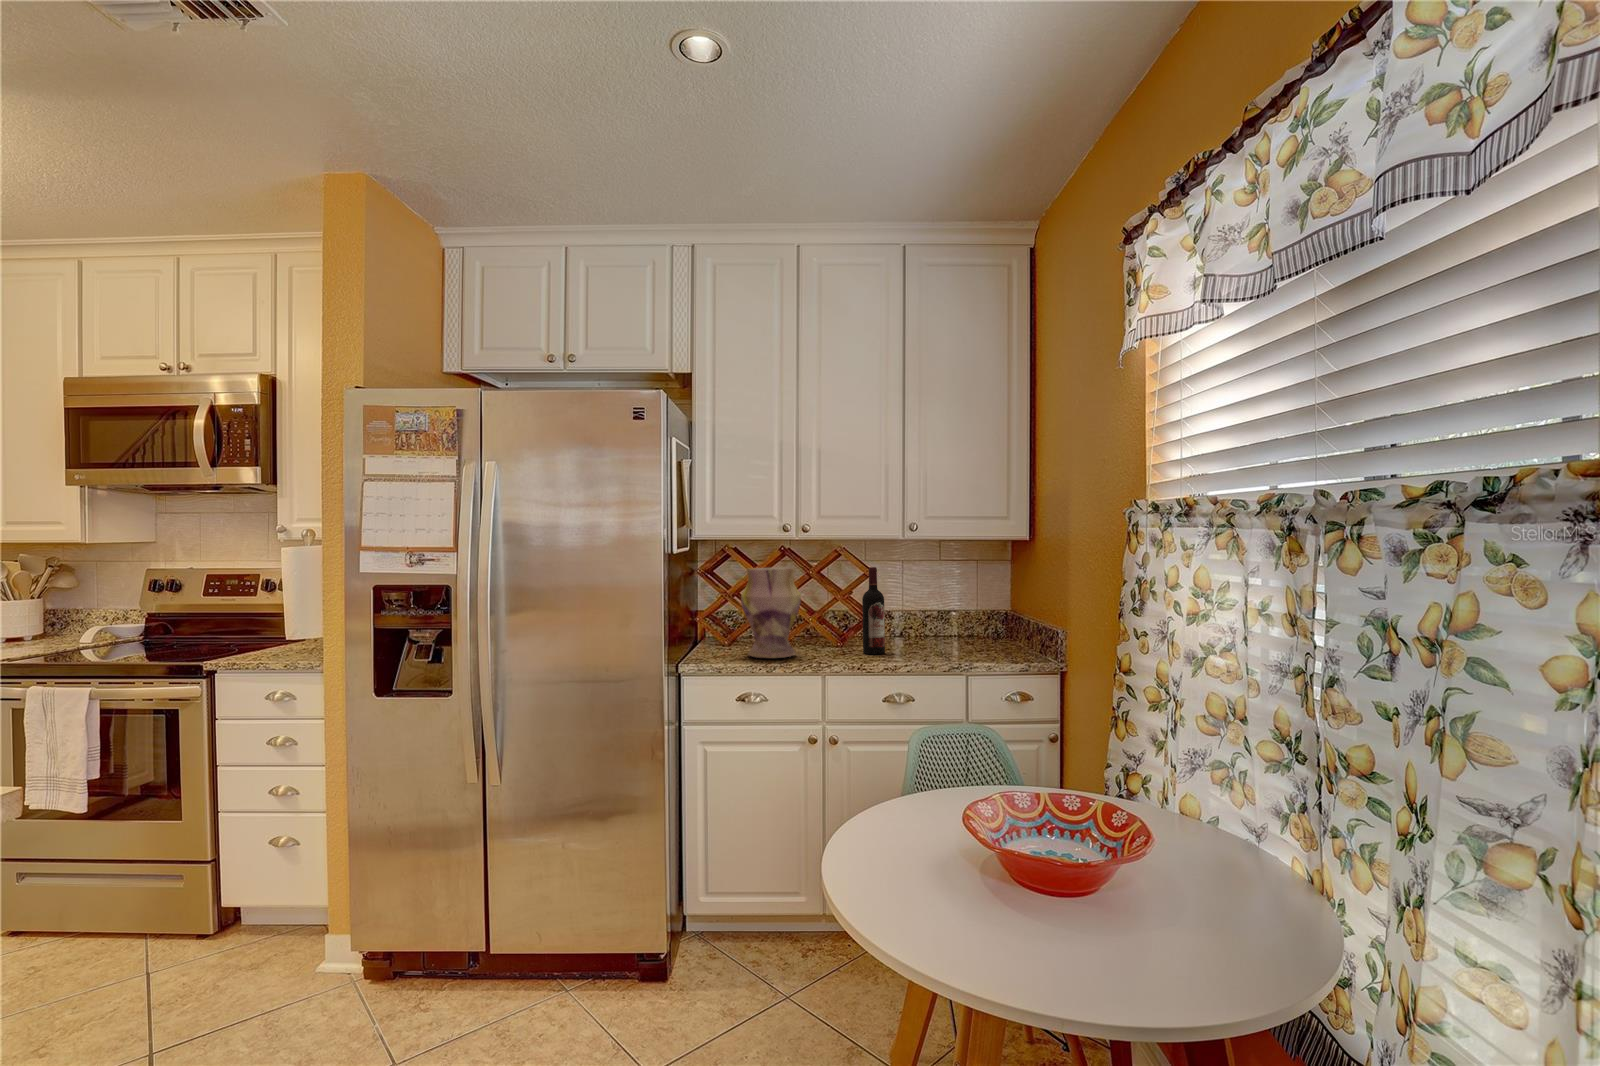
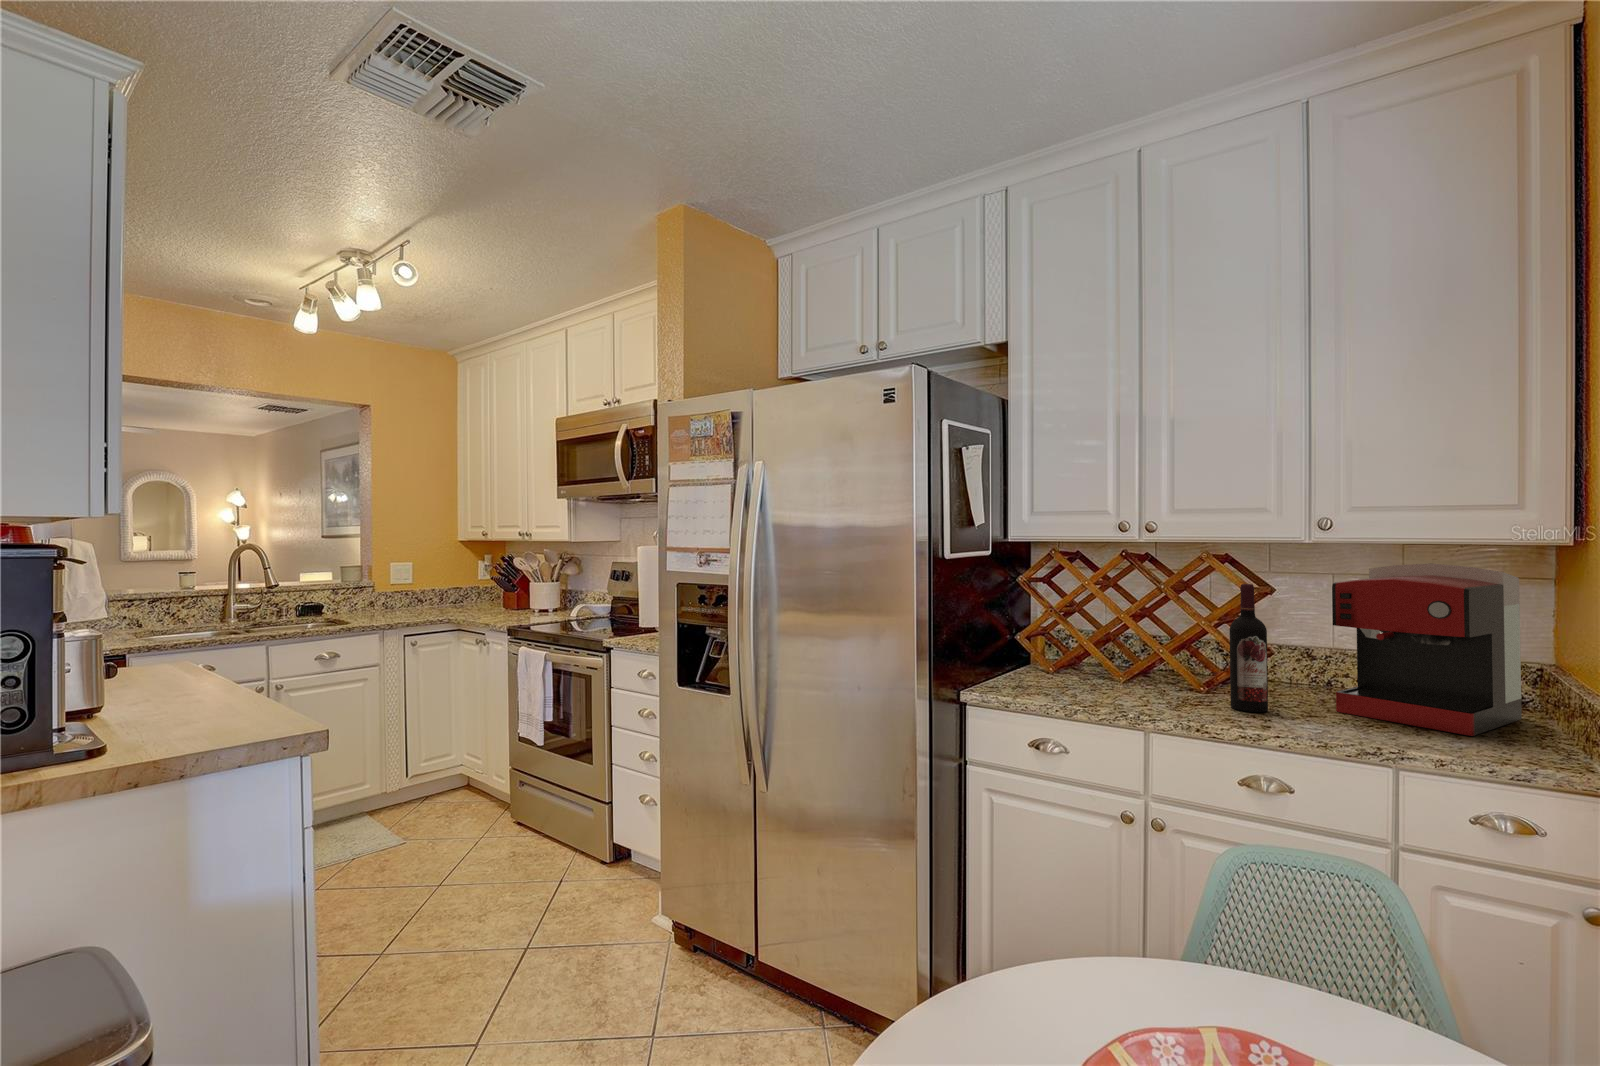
coffee maker: none [916,551,1001,652] -> present [1332,563,1522,736]
vase: present [741,568,801,658] -> none [1046,579,1130,699]

